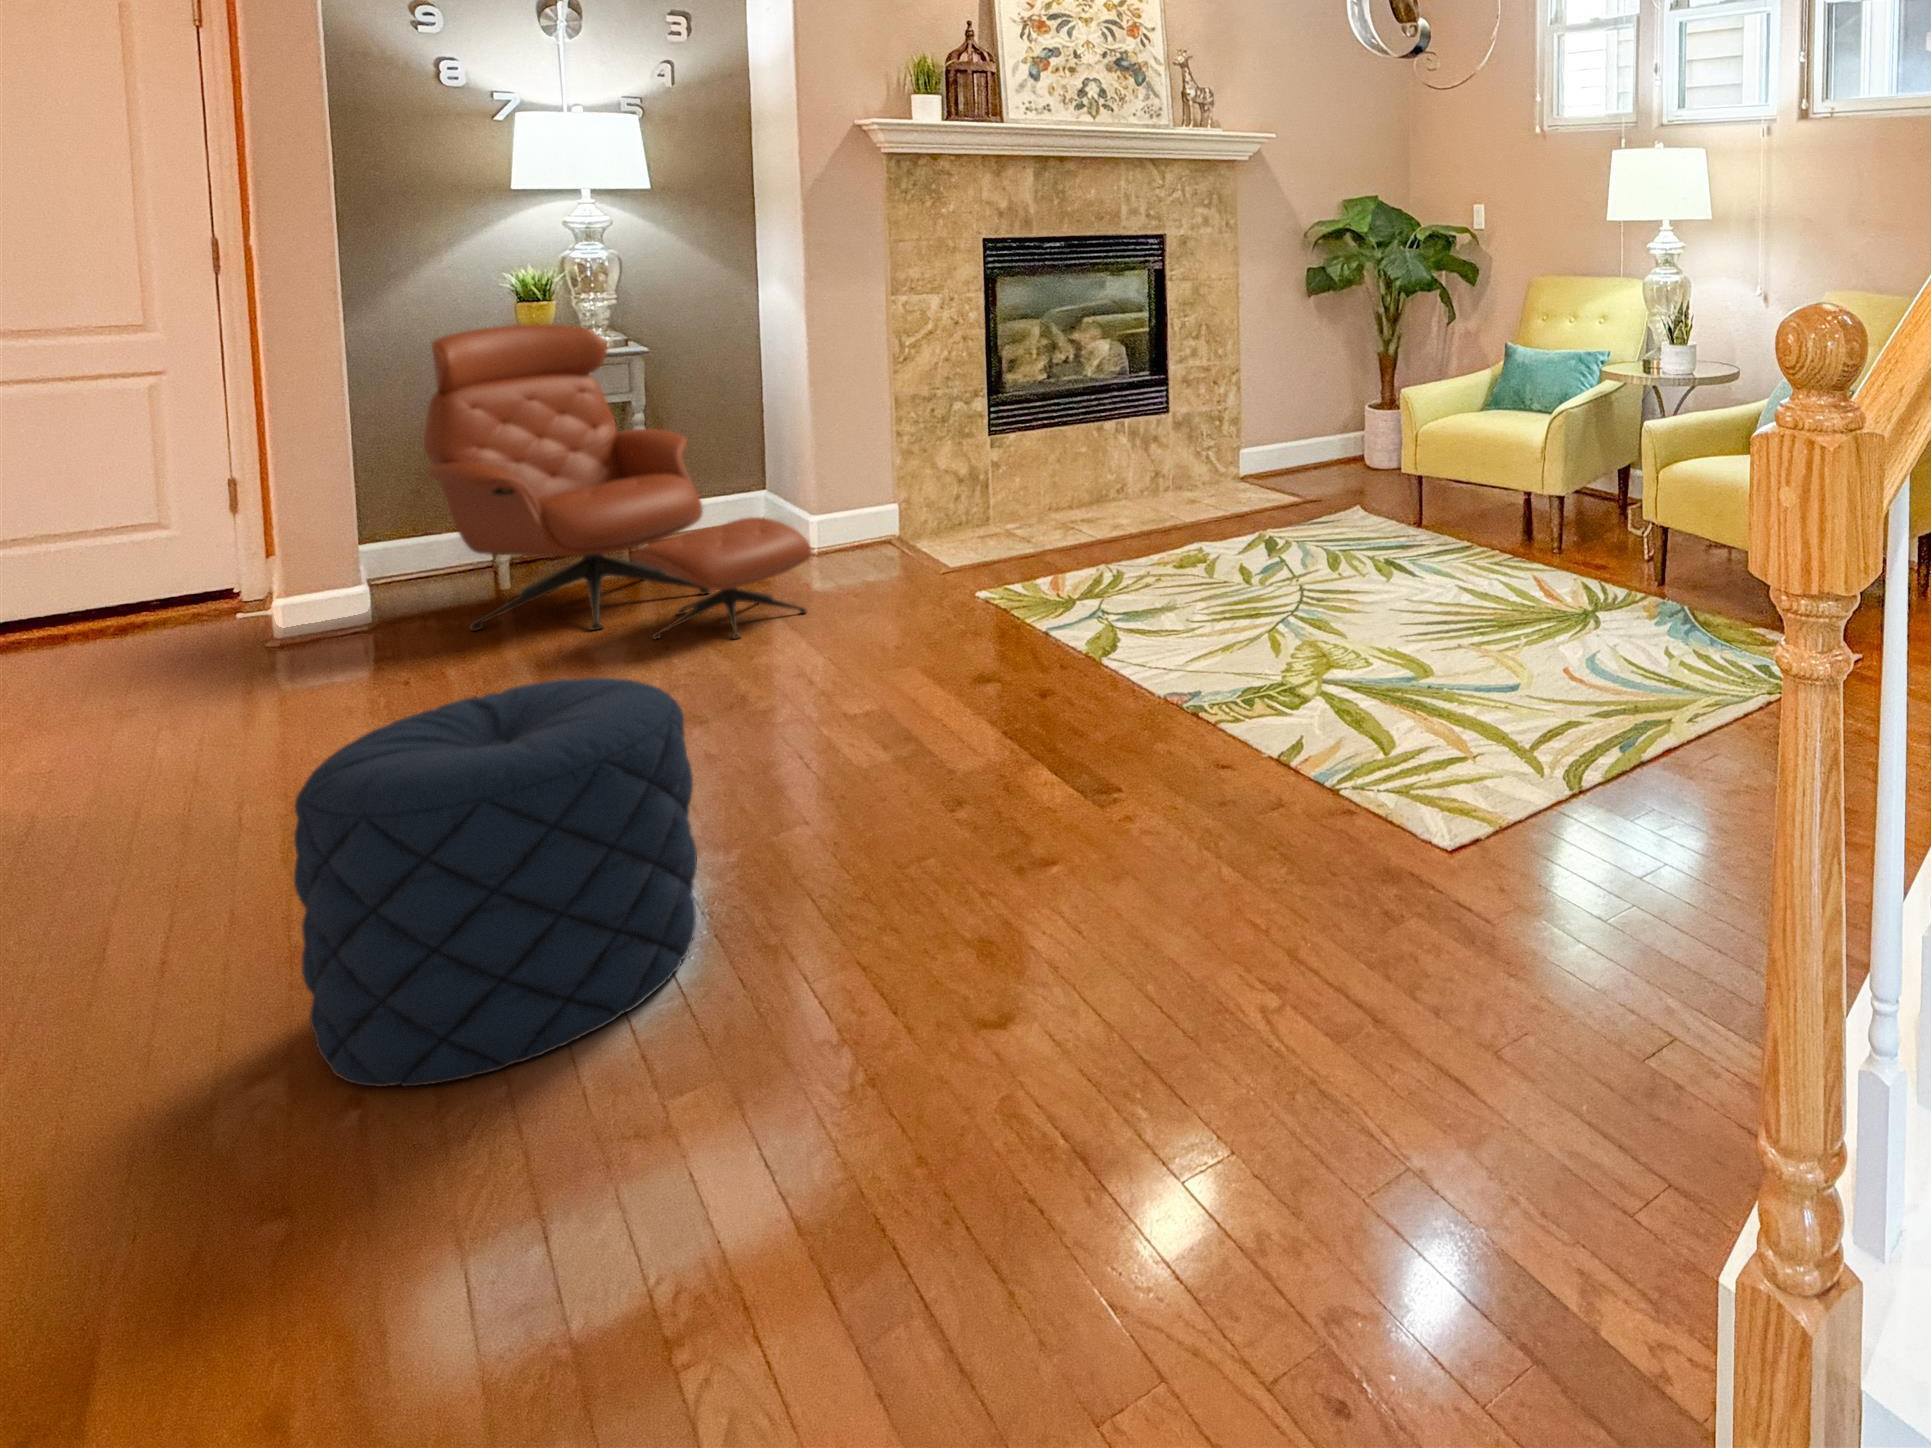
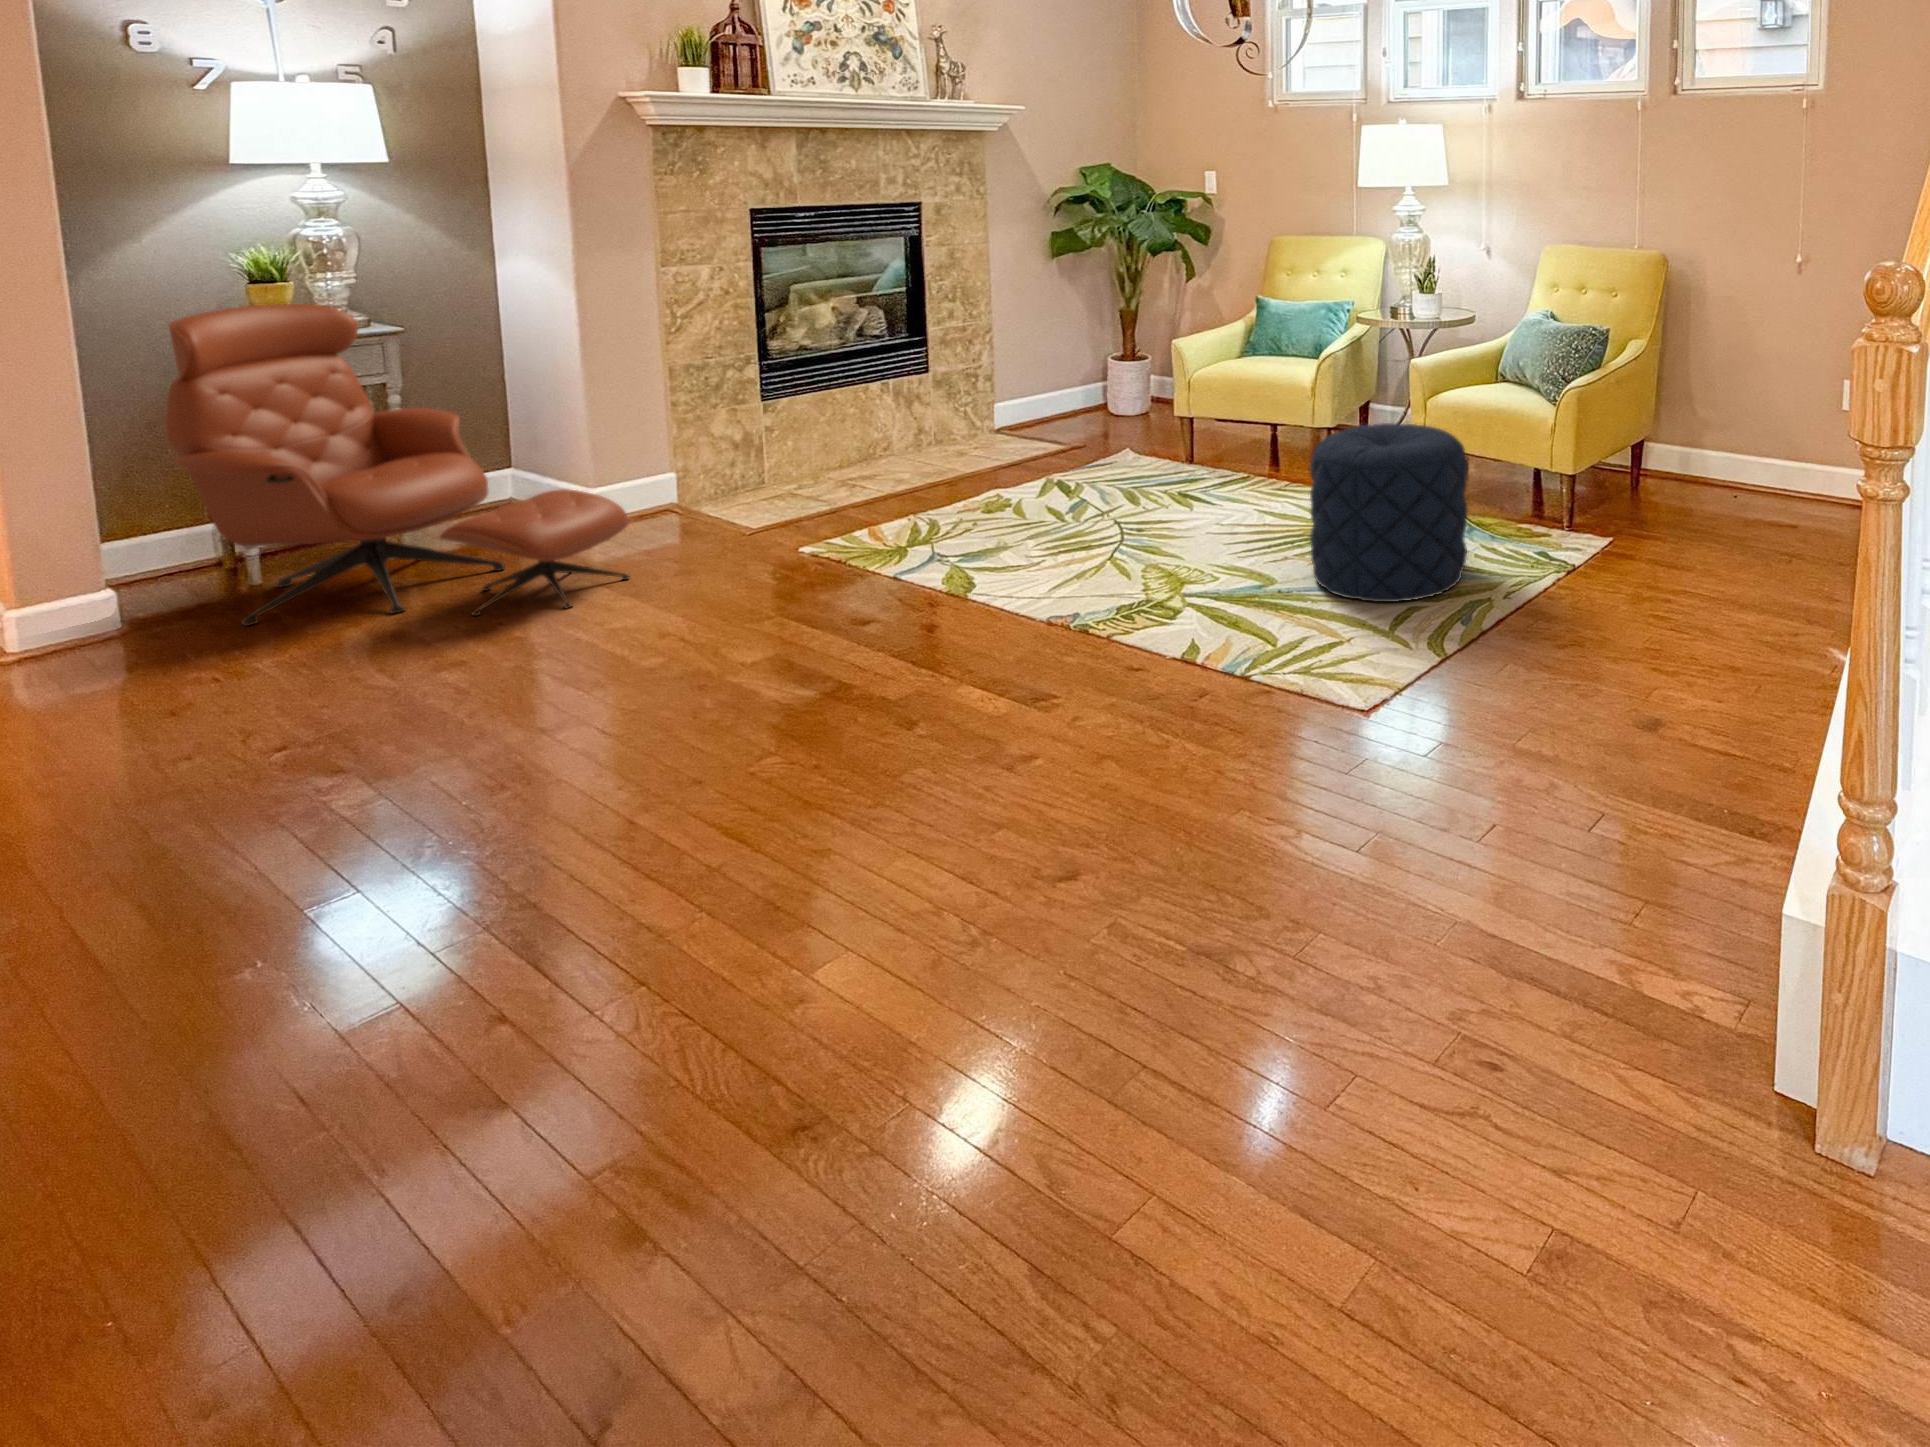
pouf: present [294,678,697,1087] -> present [1310,423,1468,602]

